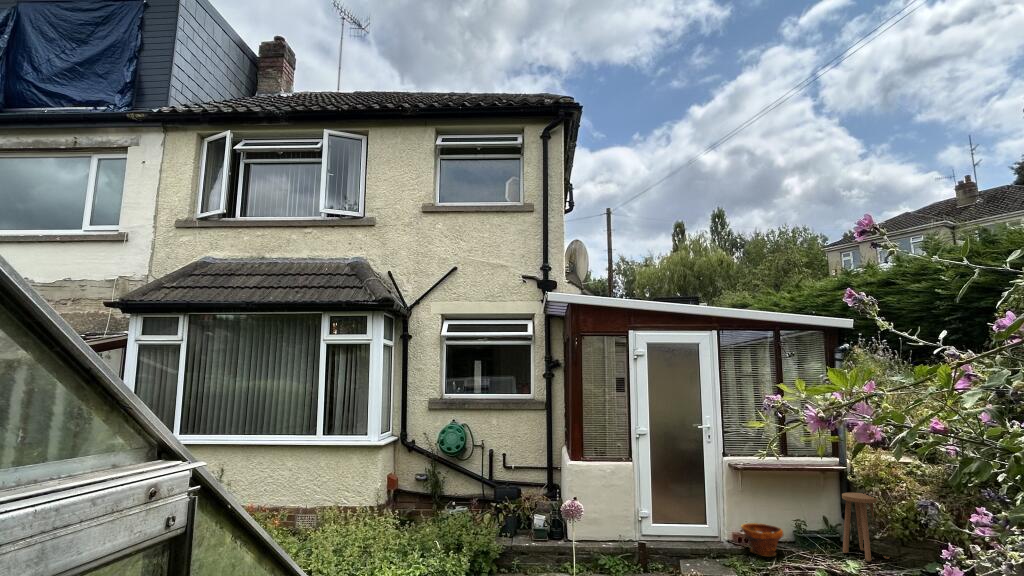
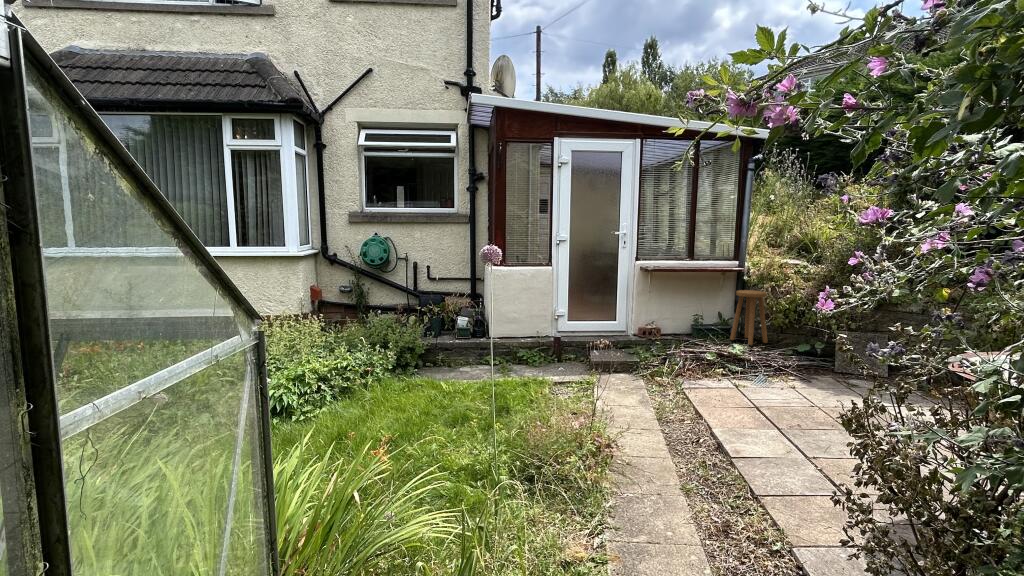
planter: present [741,523,784,556] -> none [646,319,682,345]

